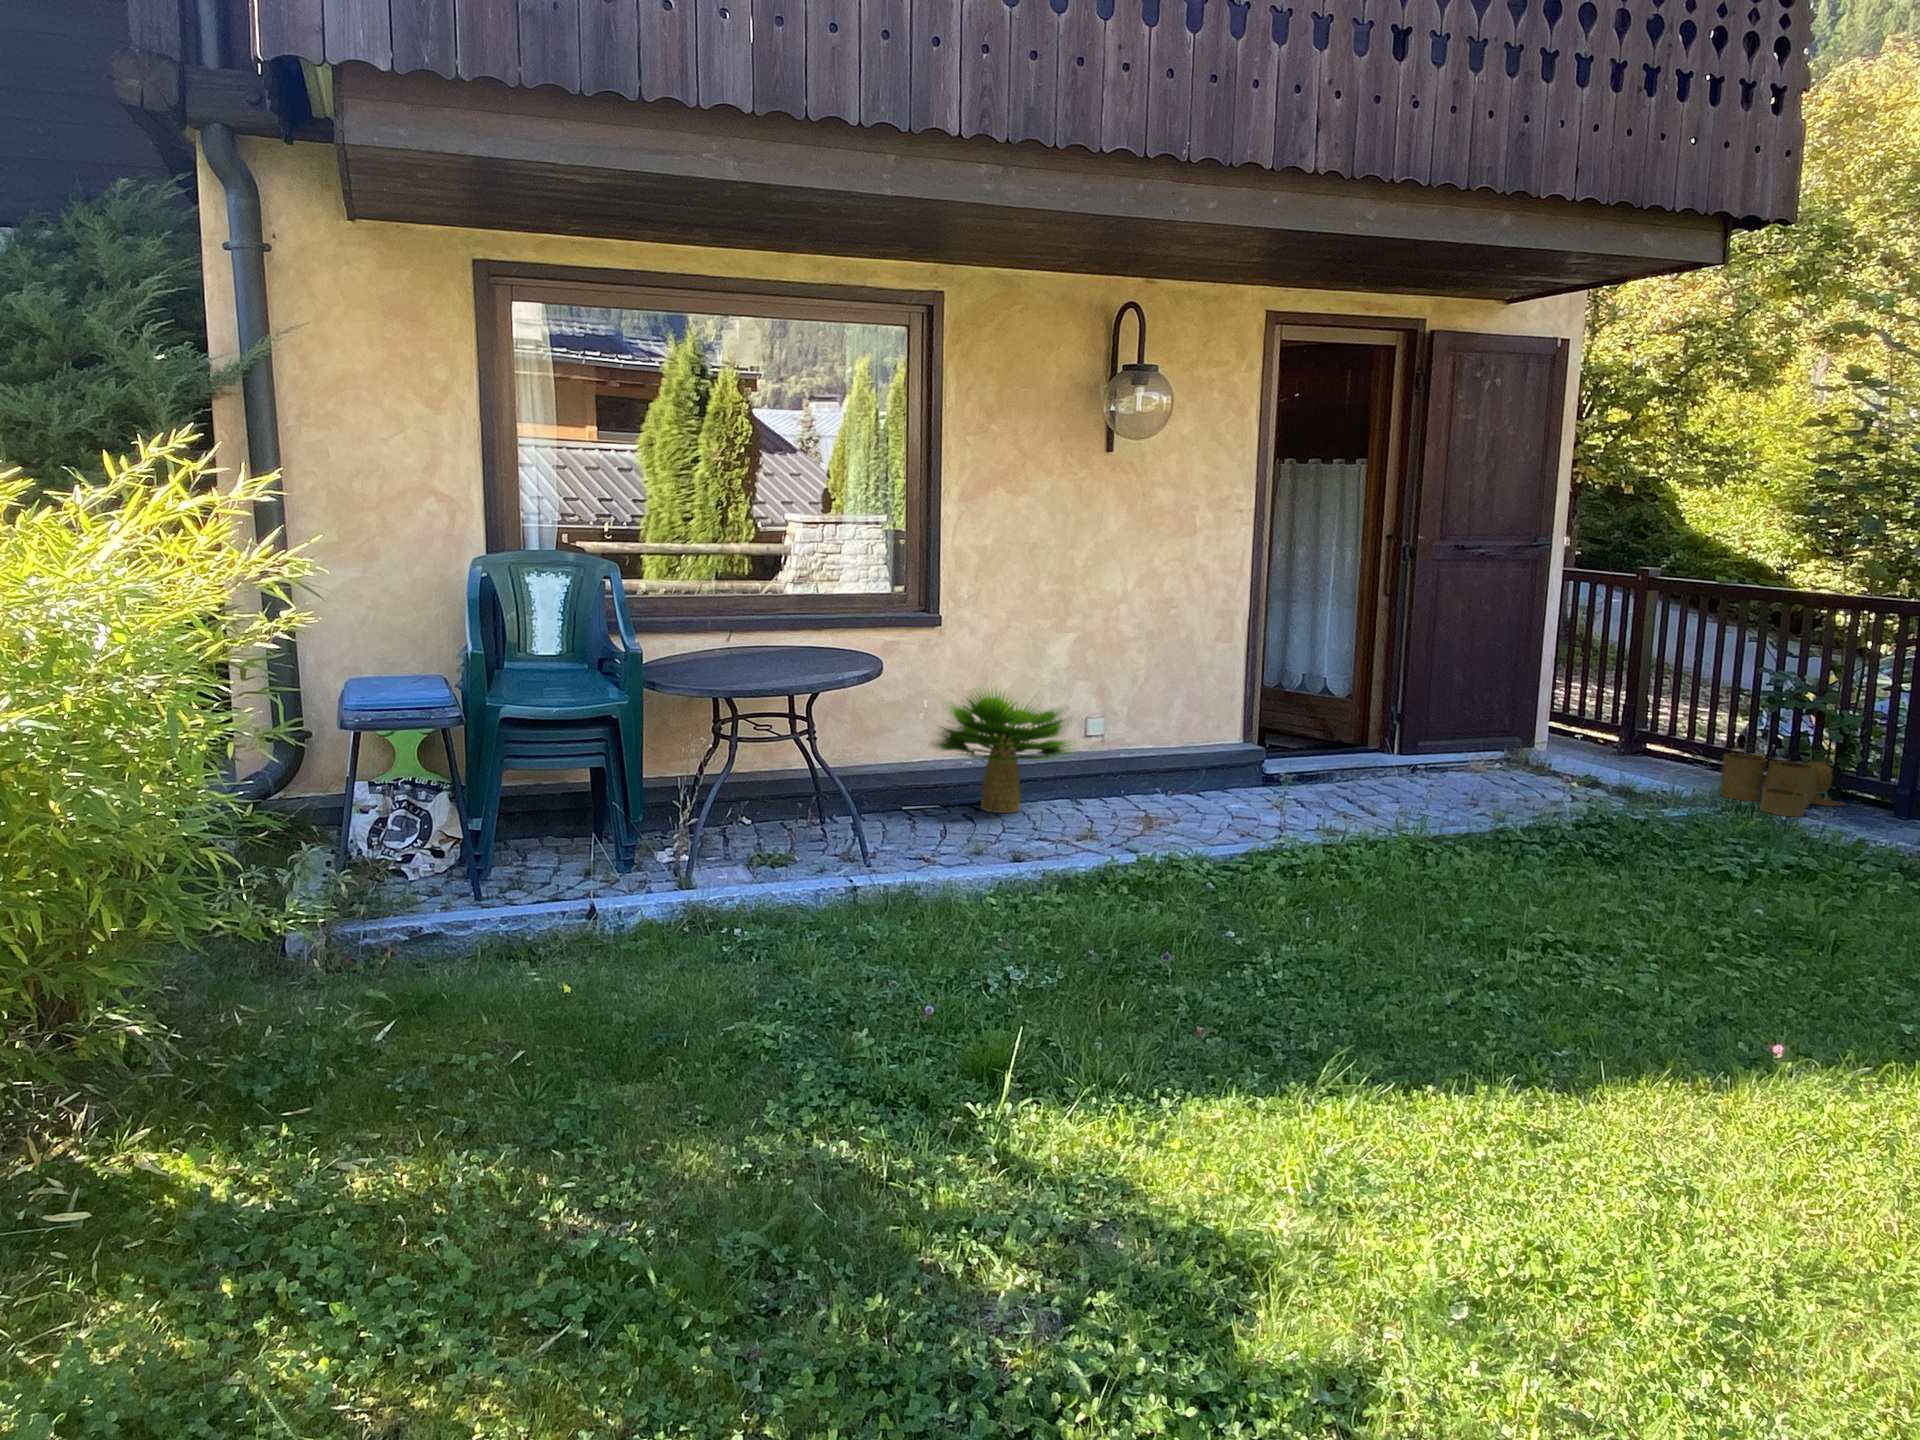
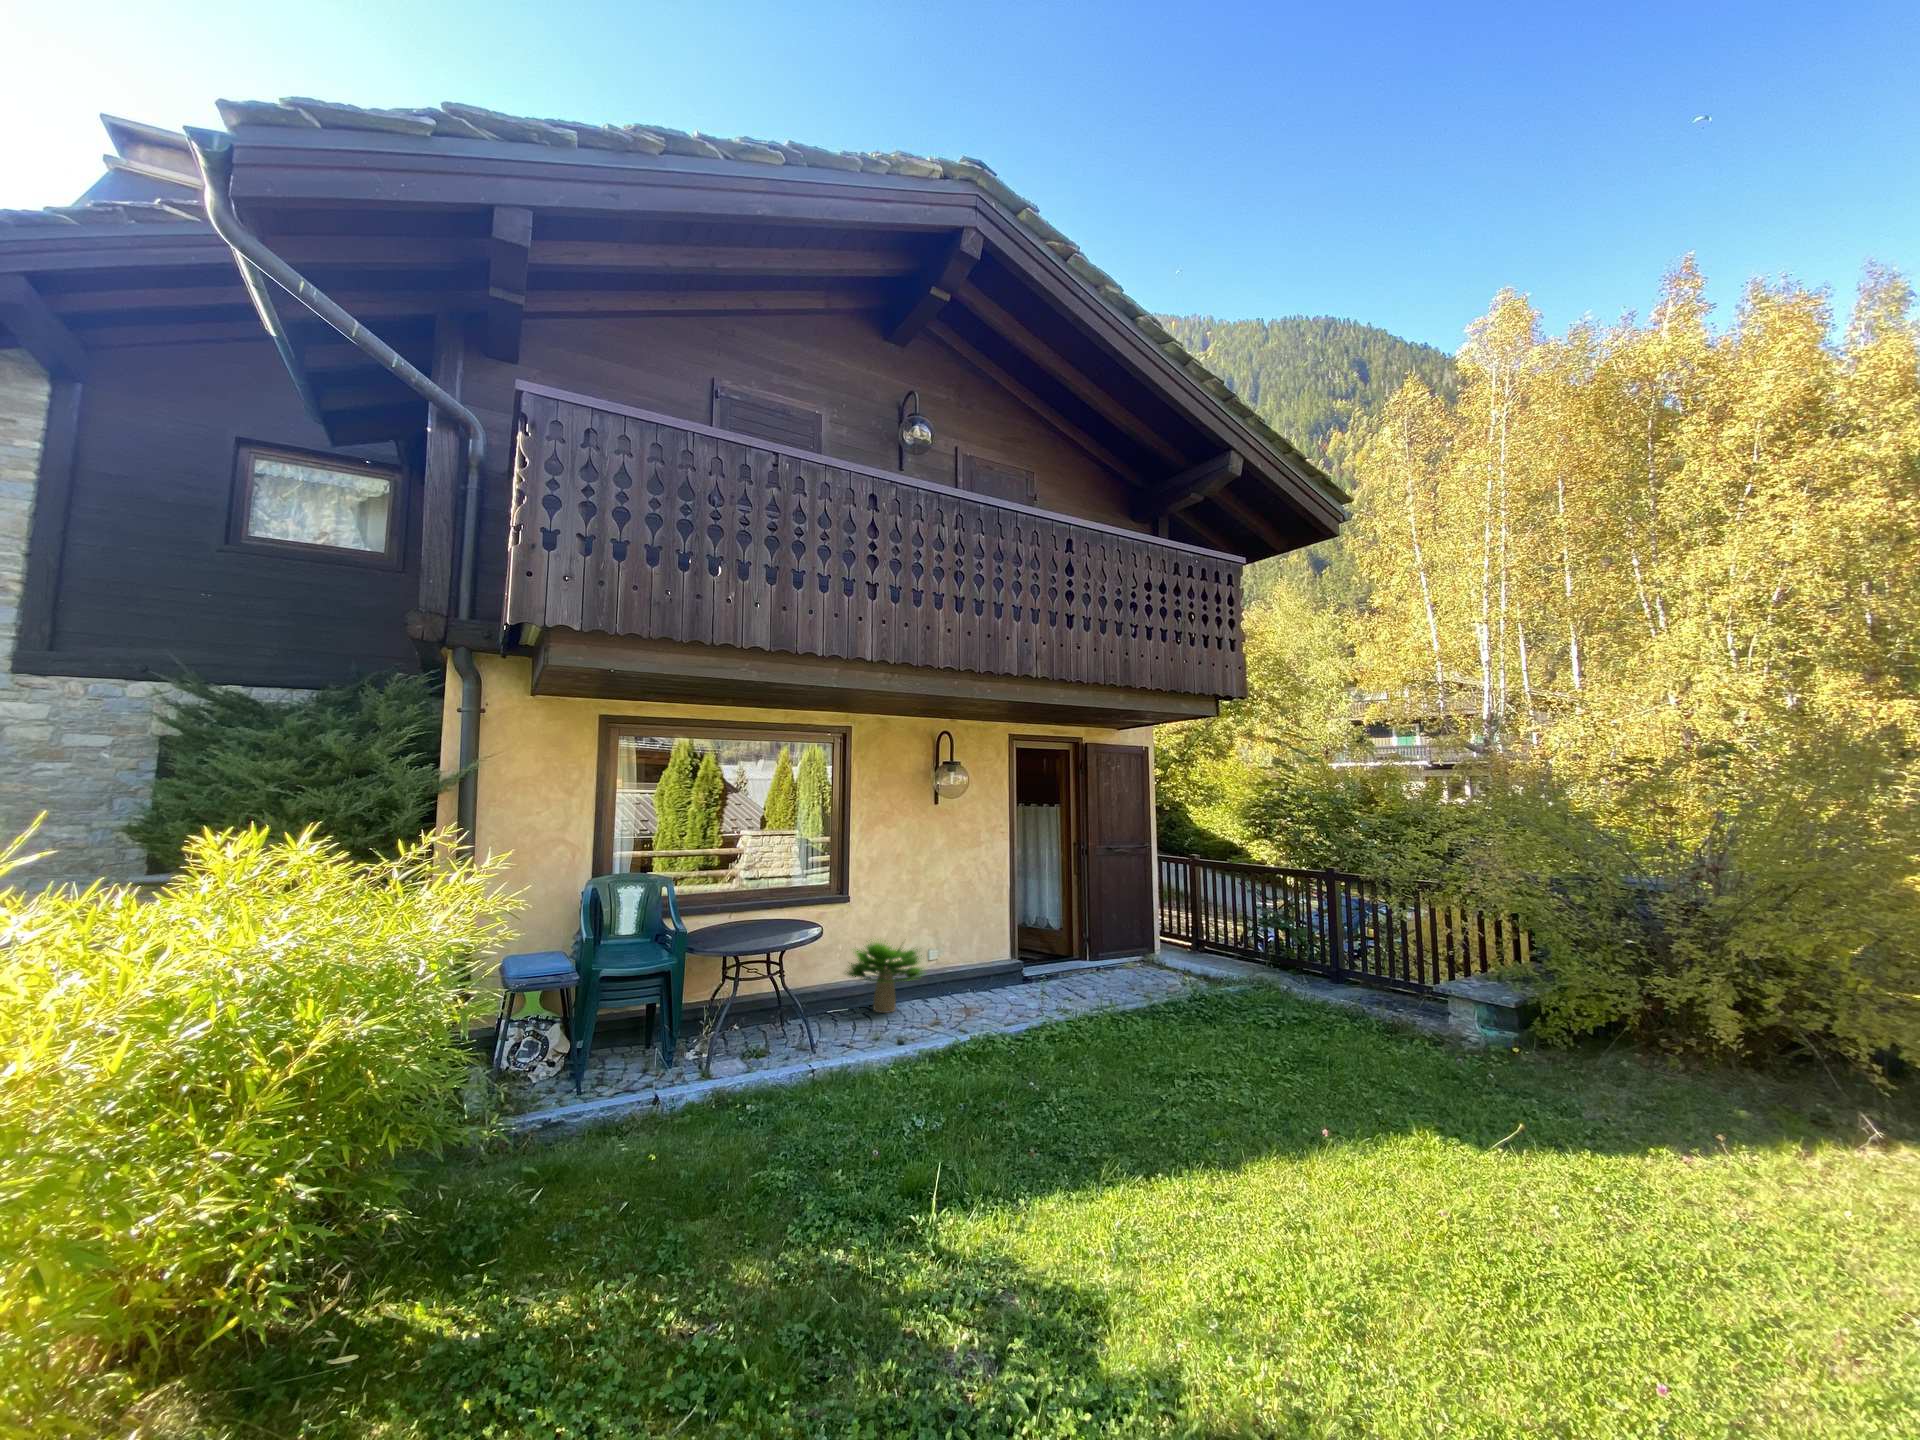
woven basket: present [1720,753,1844,817] -> none [1253,950,1315,987]

